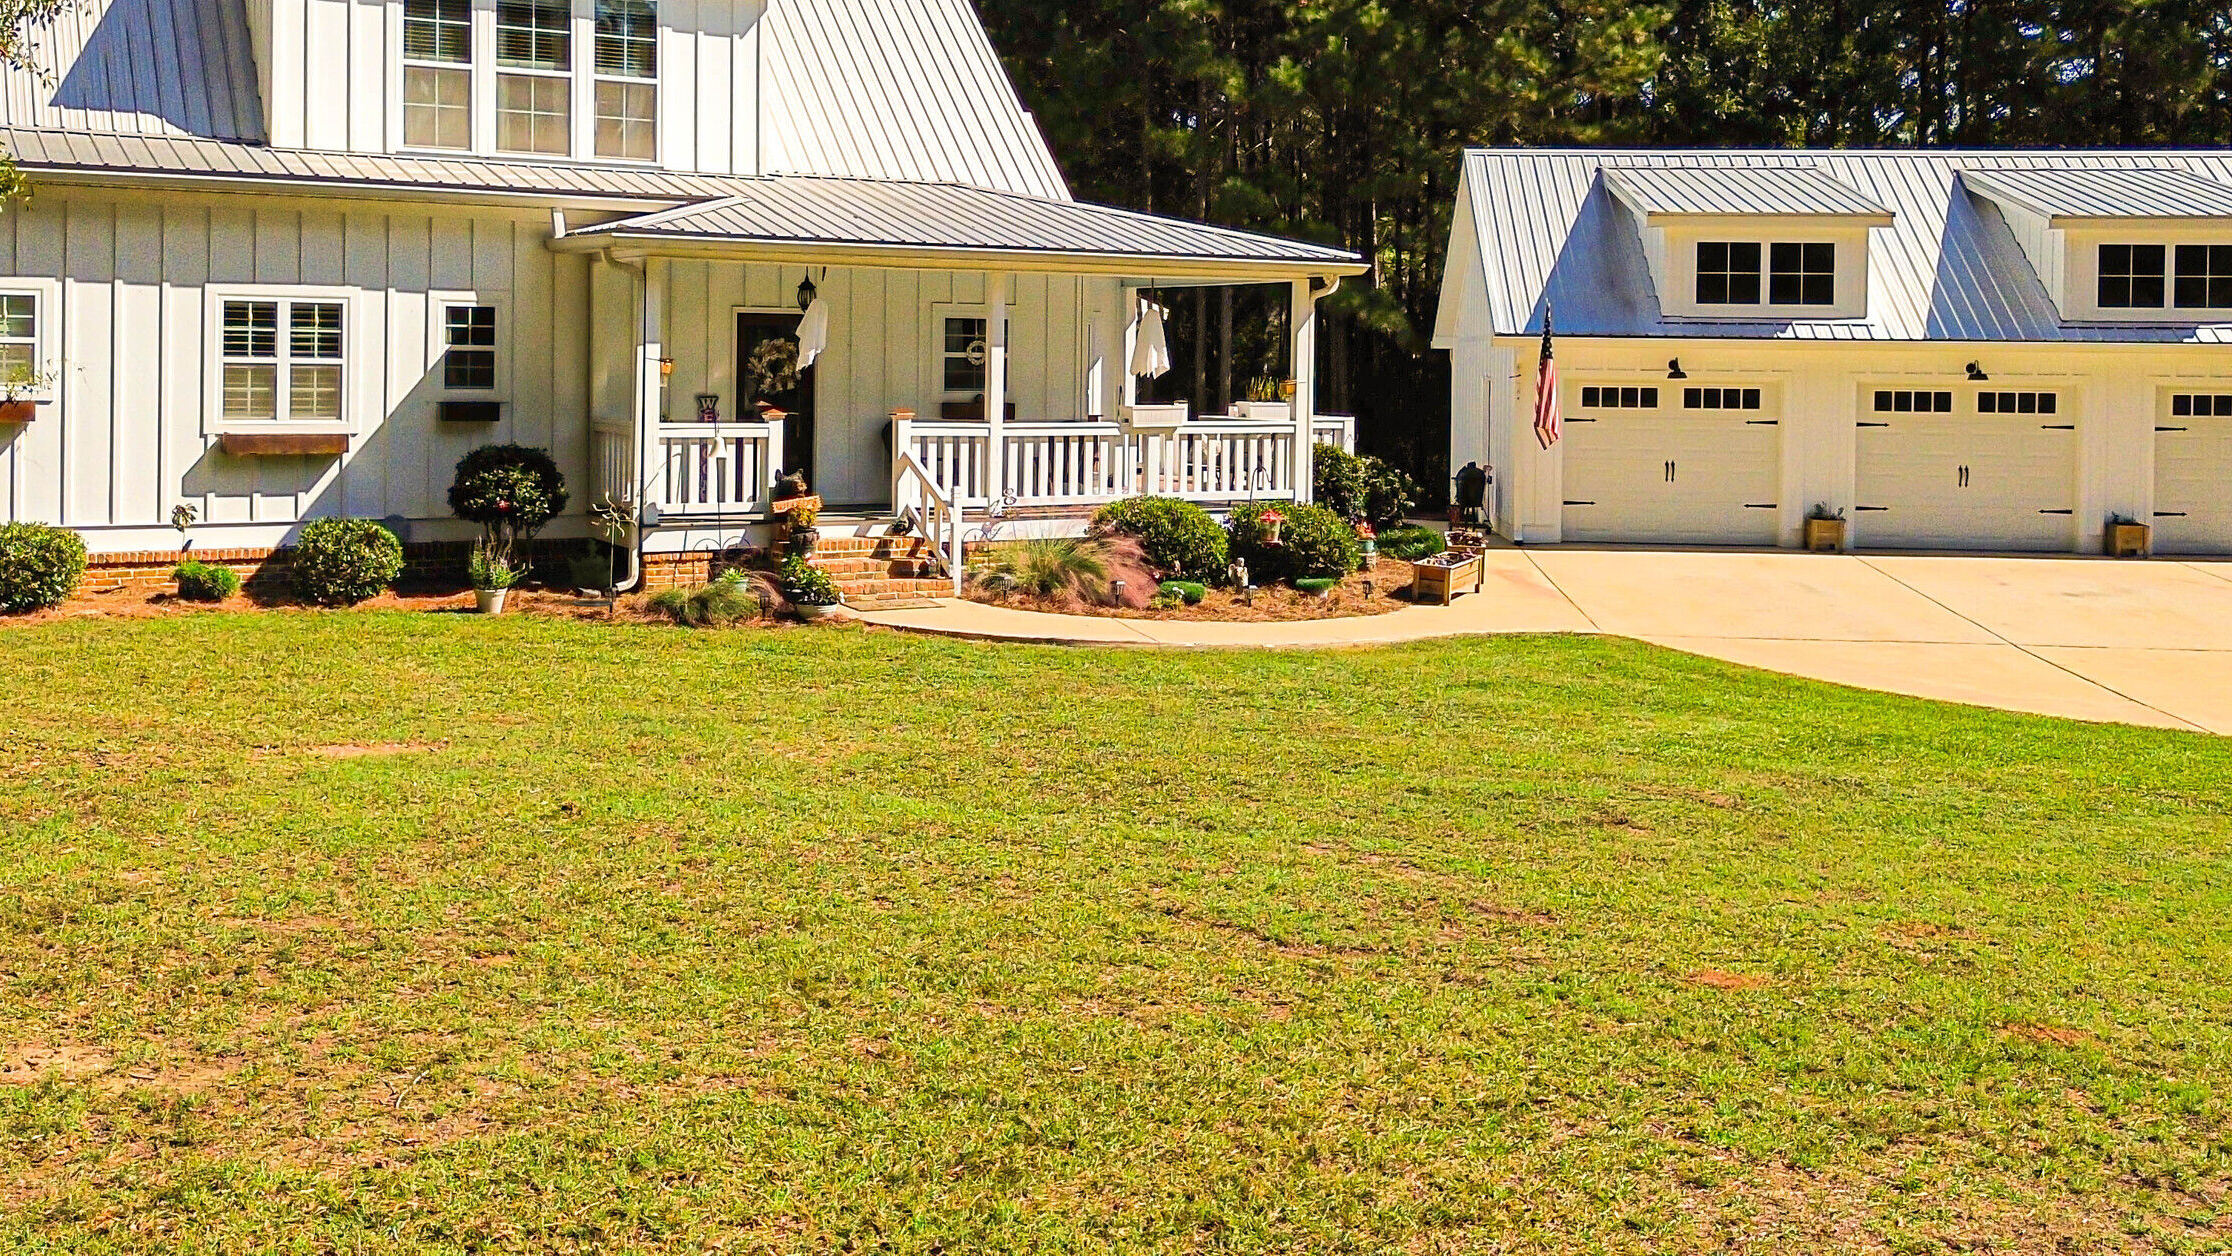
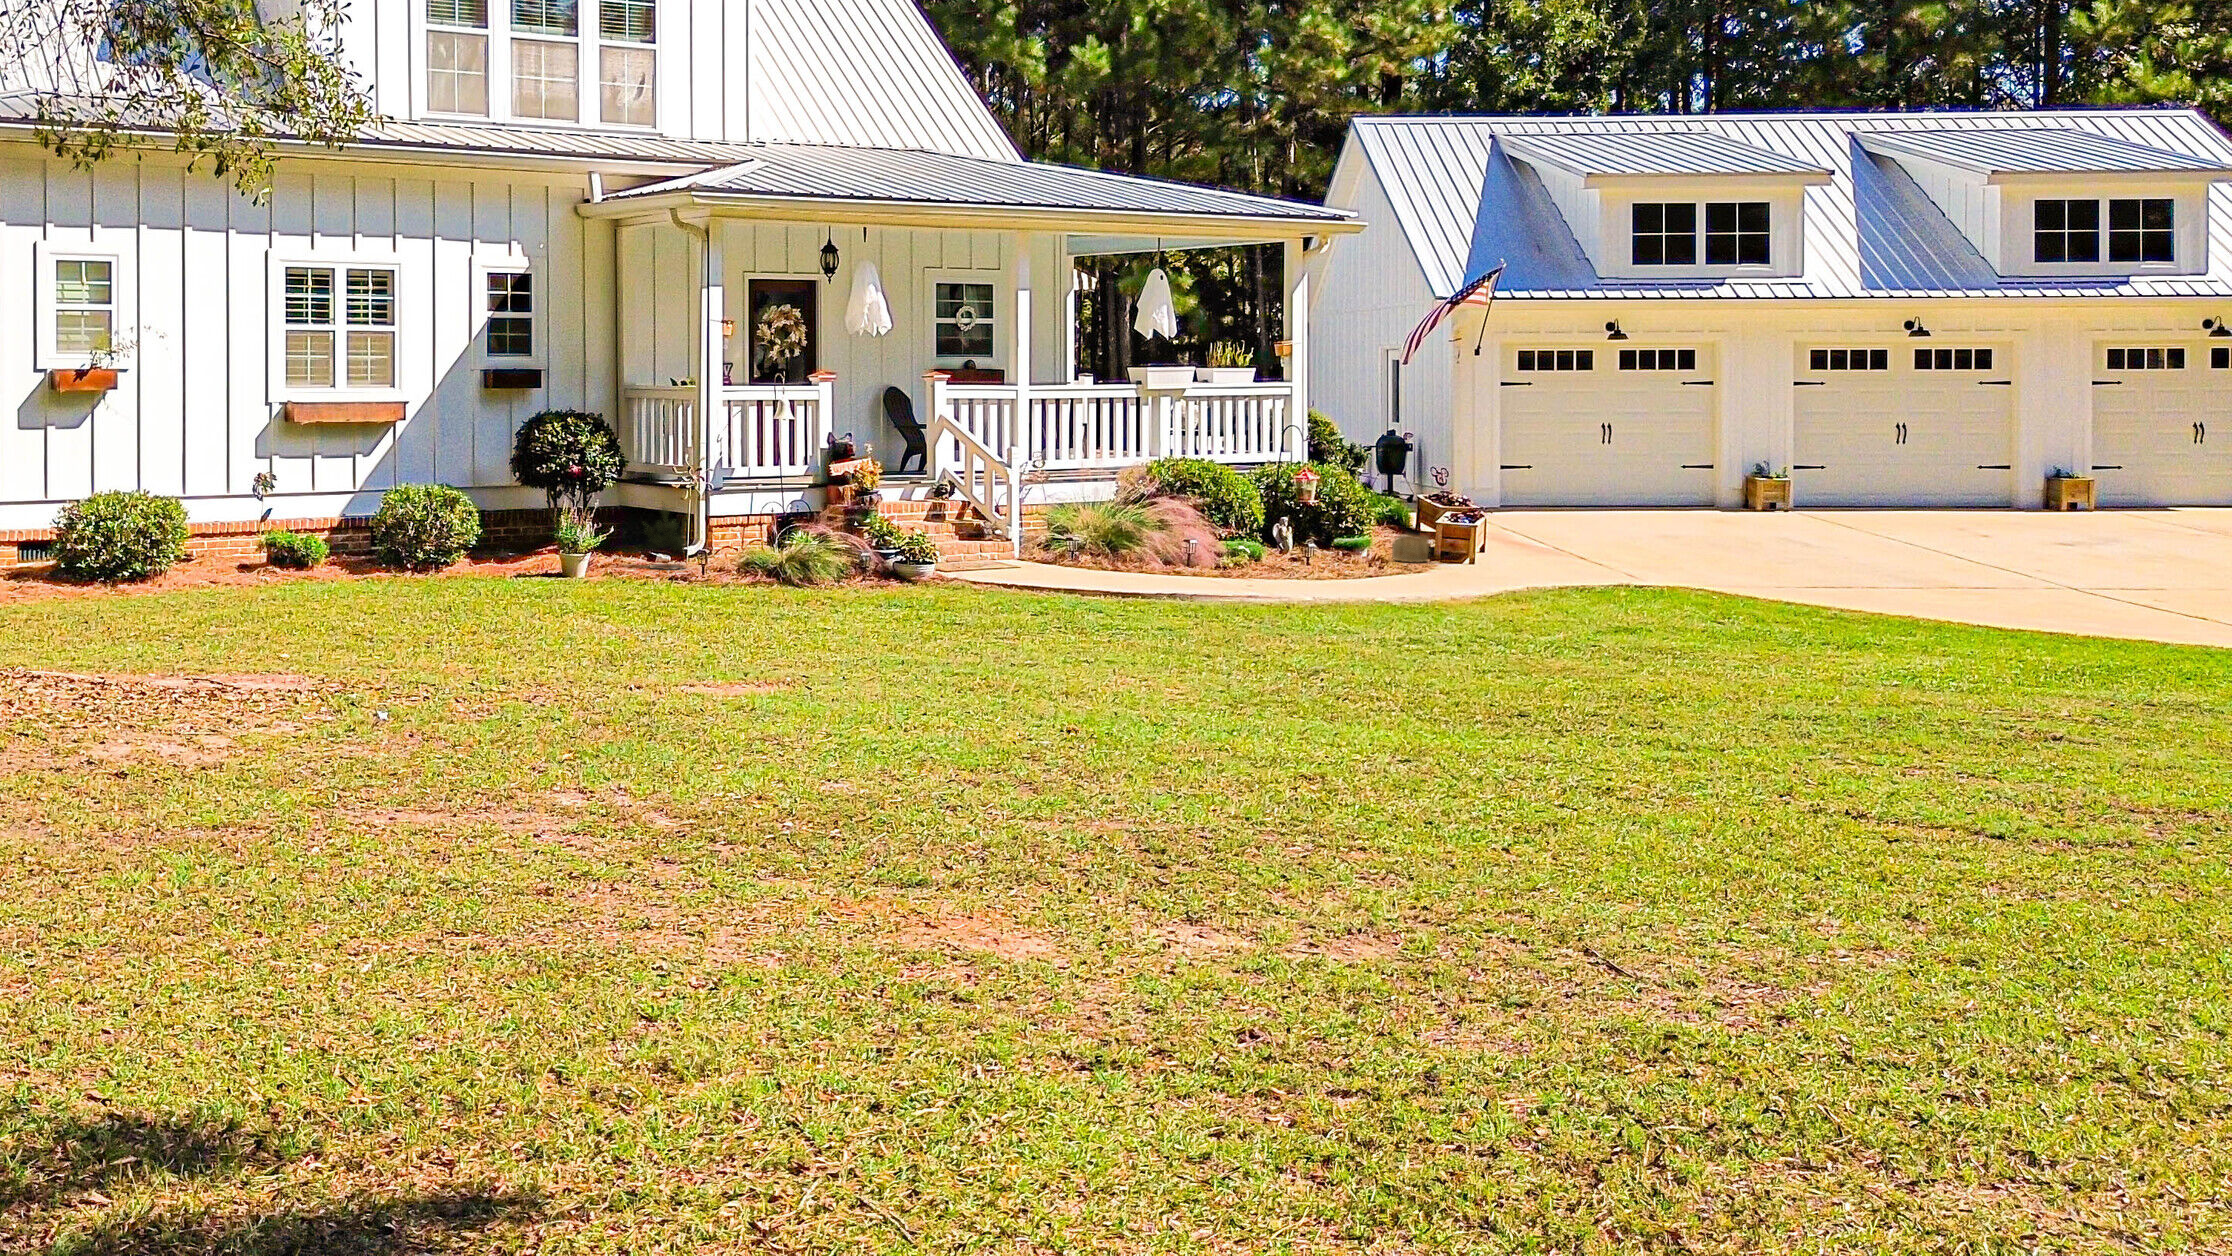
wooden bucket: none [1353,574,1389,606] -> present [1392,535,1429,562]

